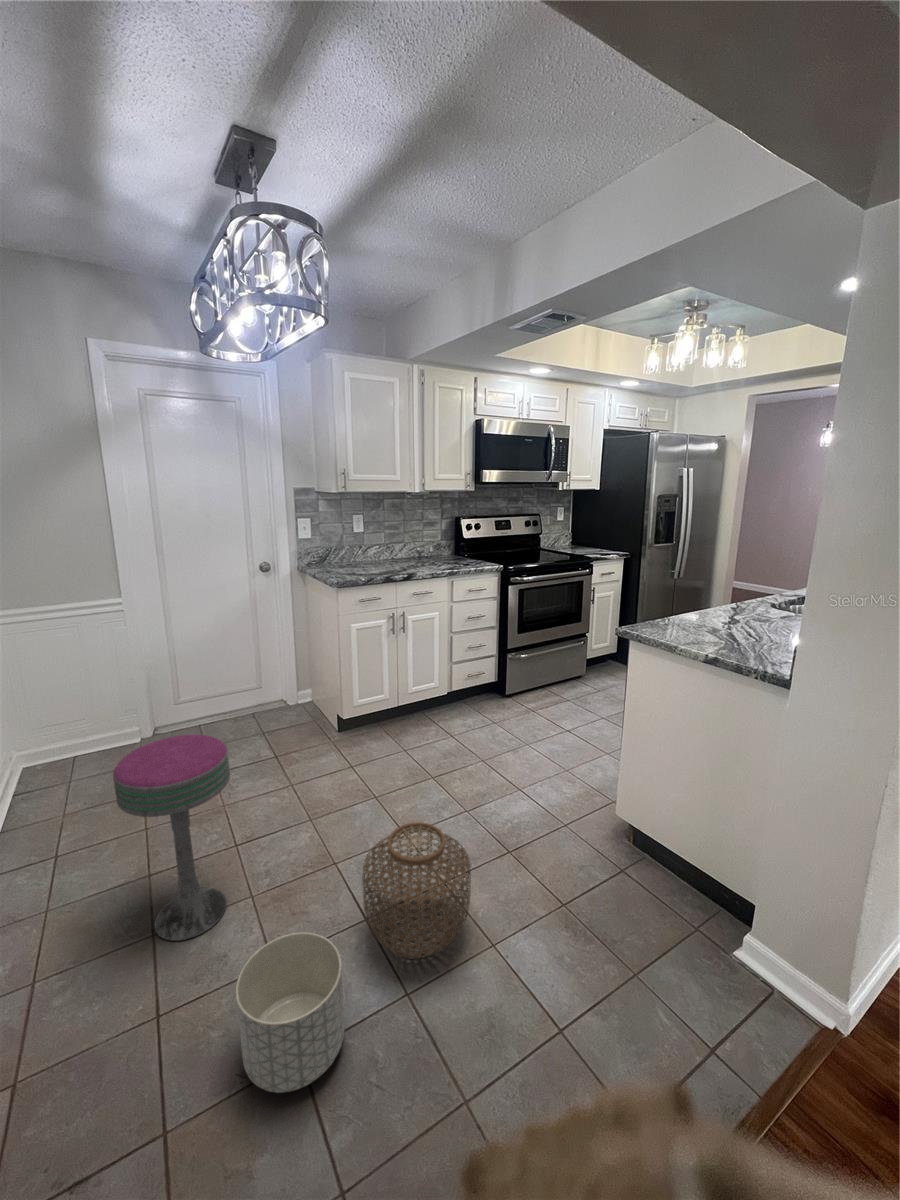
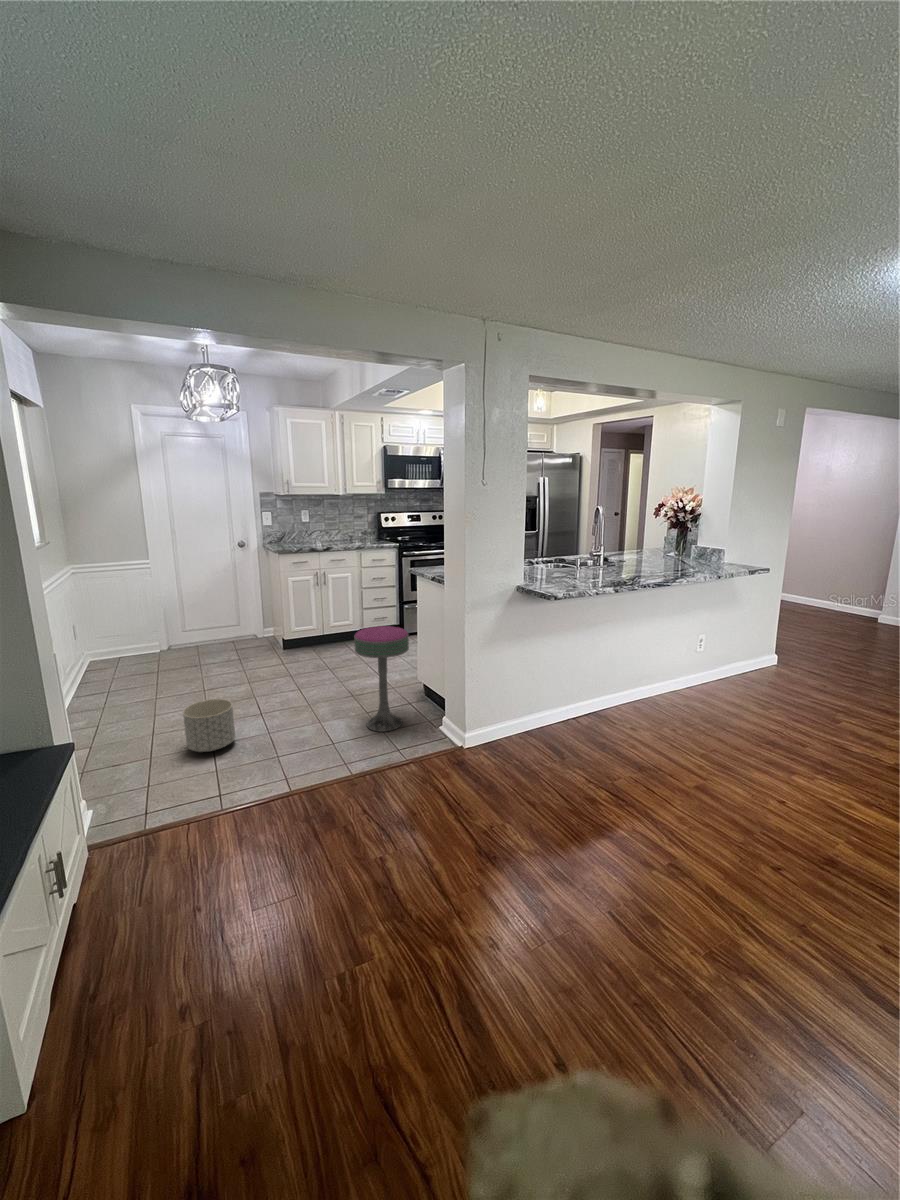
bar stool: present [113,735,230,941] -> present [354,626,409,732]
woven basket: present [363,822,471,959] -> none [254,663,312,726]

